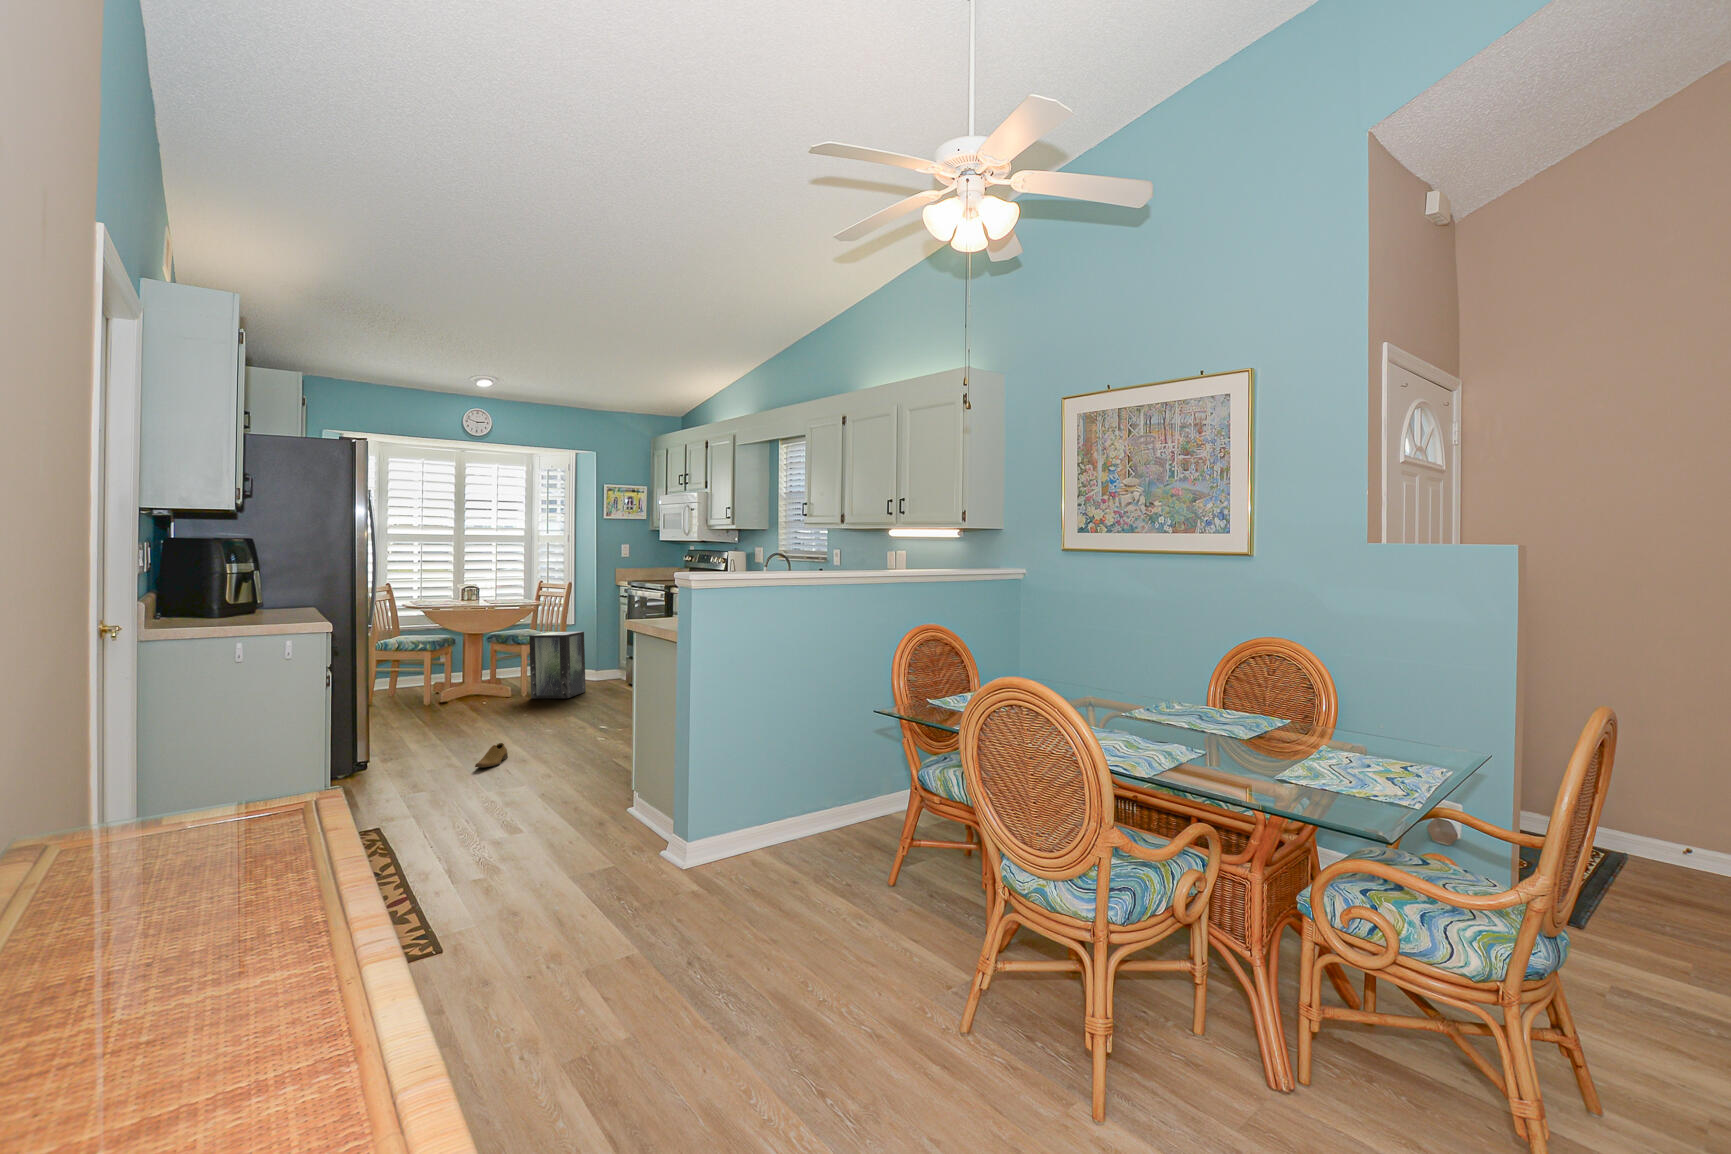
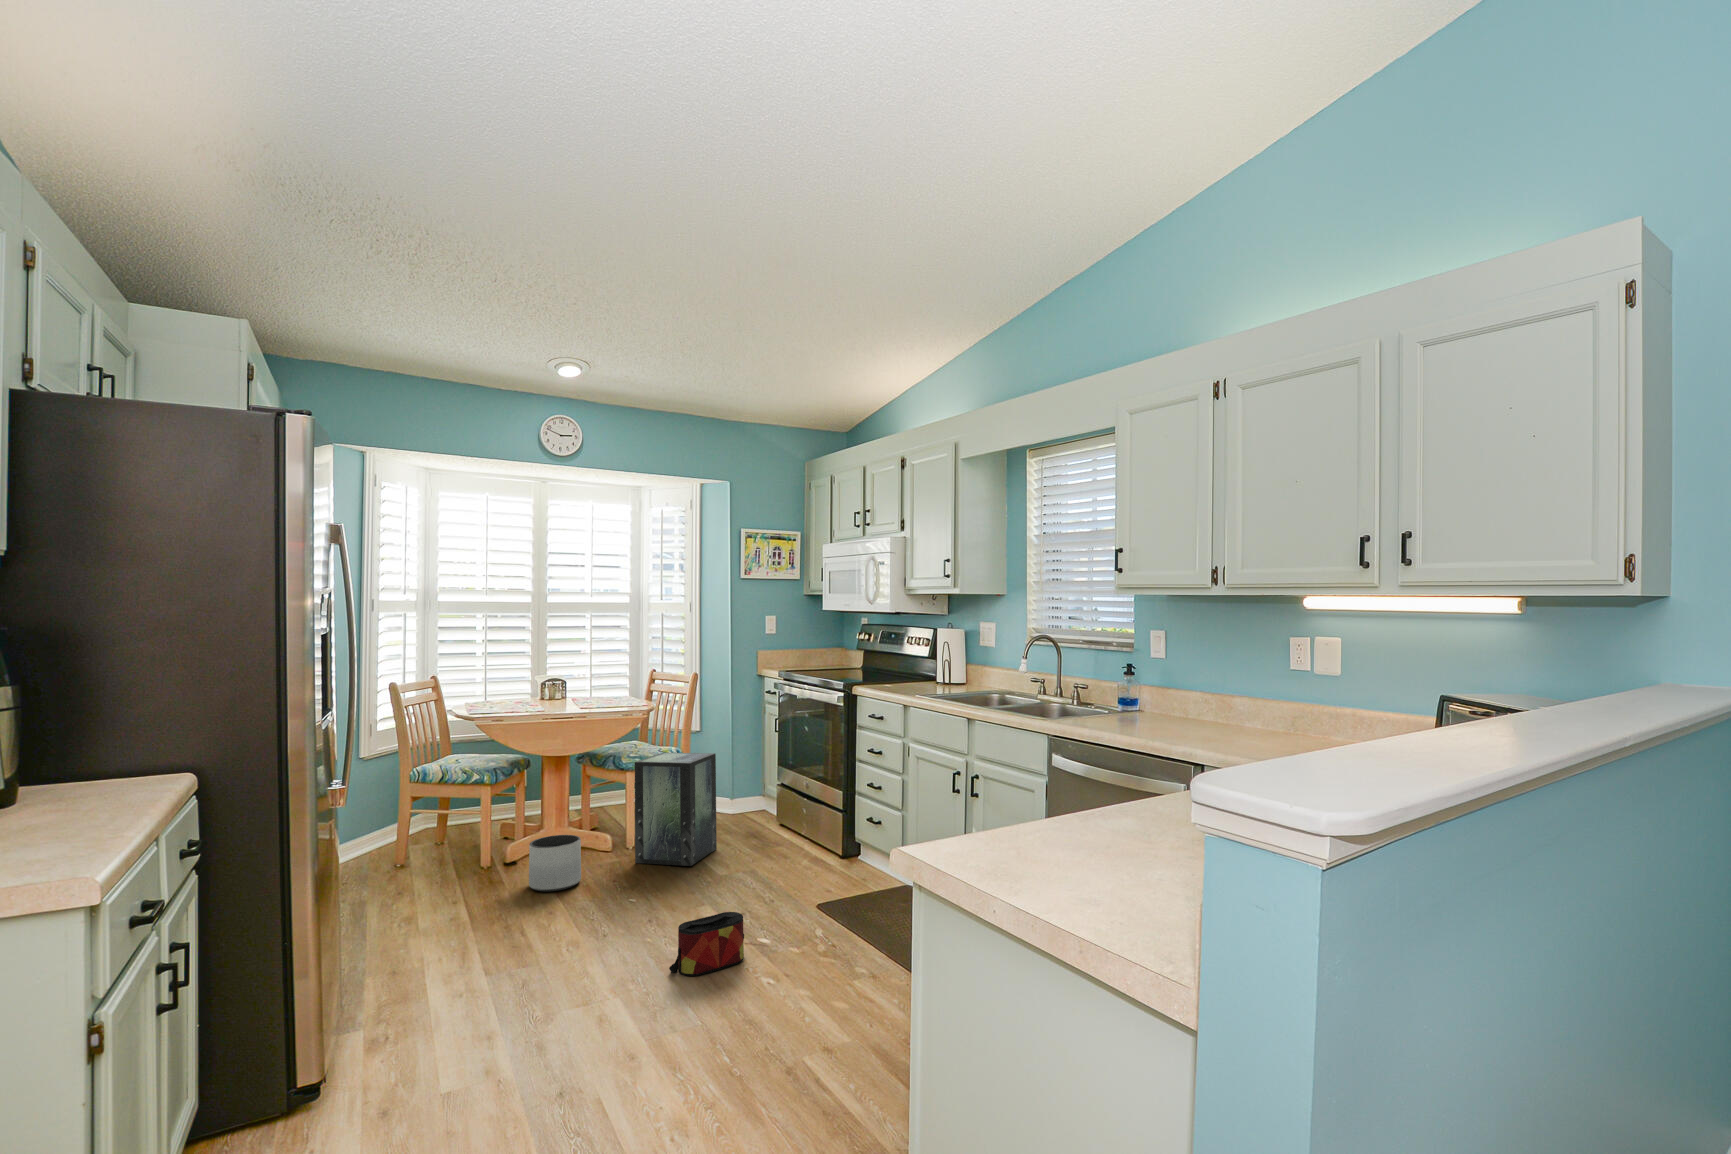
planter: none [462,679,496,710] -> present [529,835,581,892]
bag: none [551,706,595,735] -> present [669,912,744,976]
shoe: present [475,743,508,767] -> none [524,1021,591,1099]

